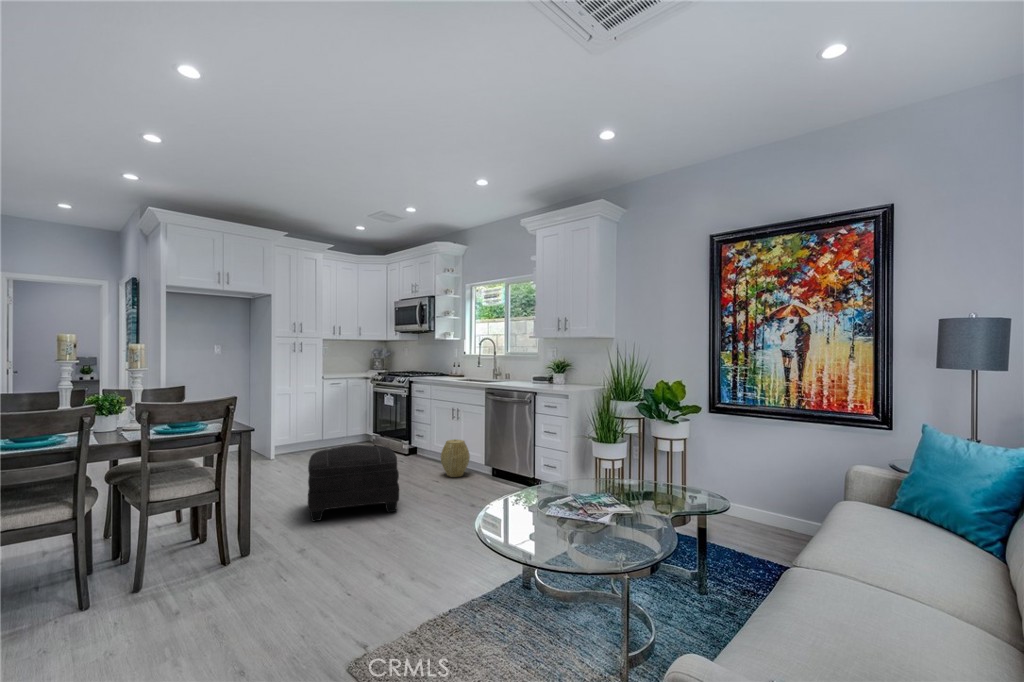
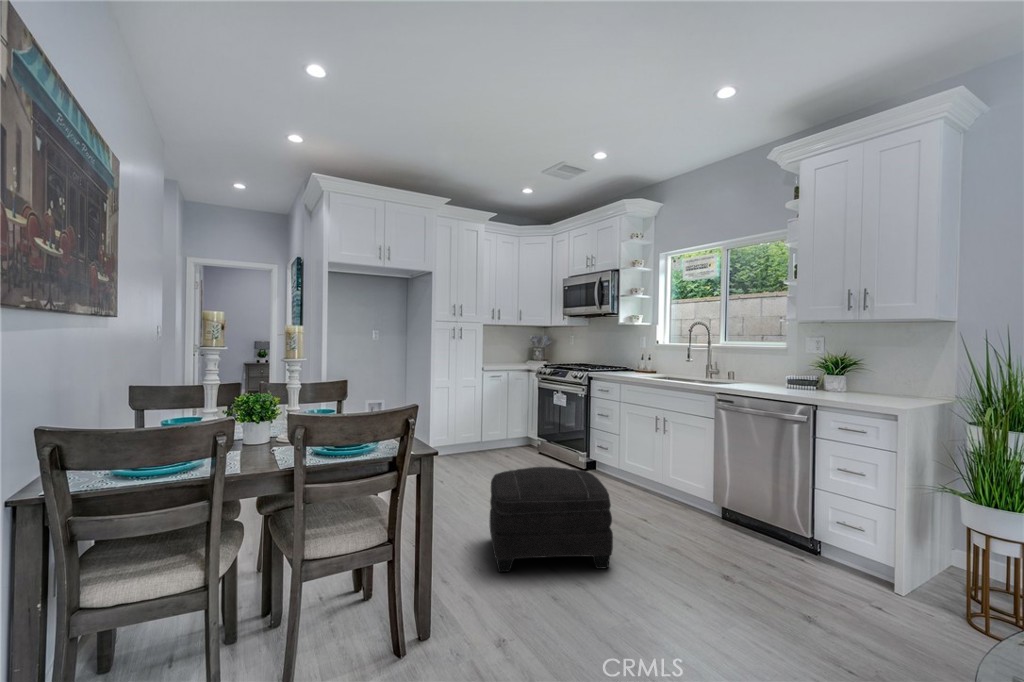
woven basket: present [441,439,470,477] -> none [643,459,684,511]

